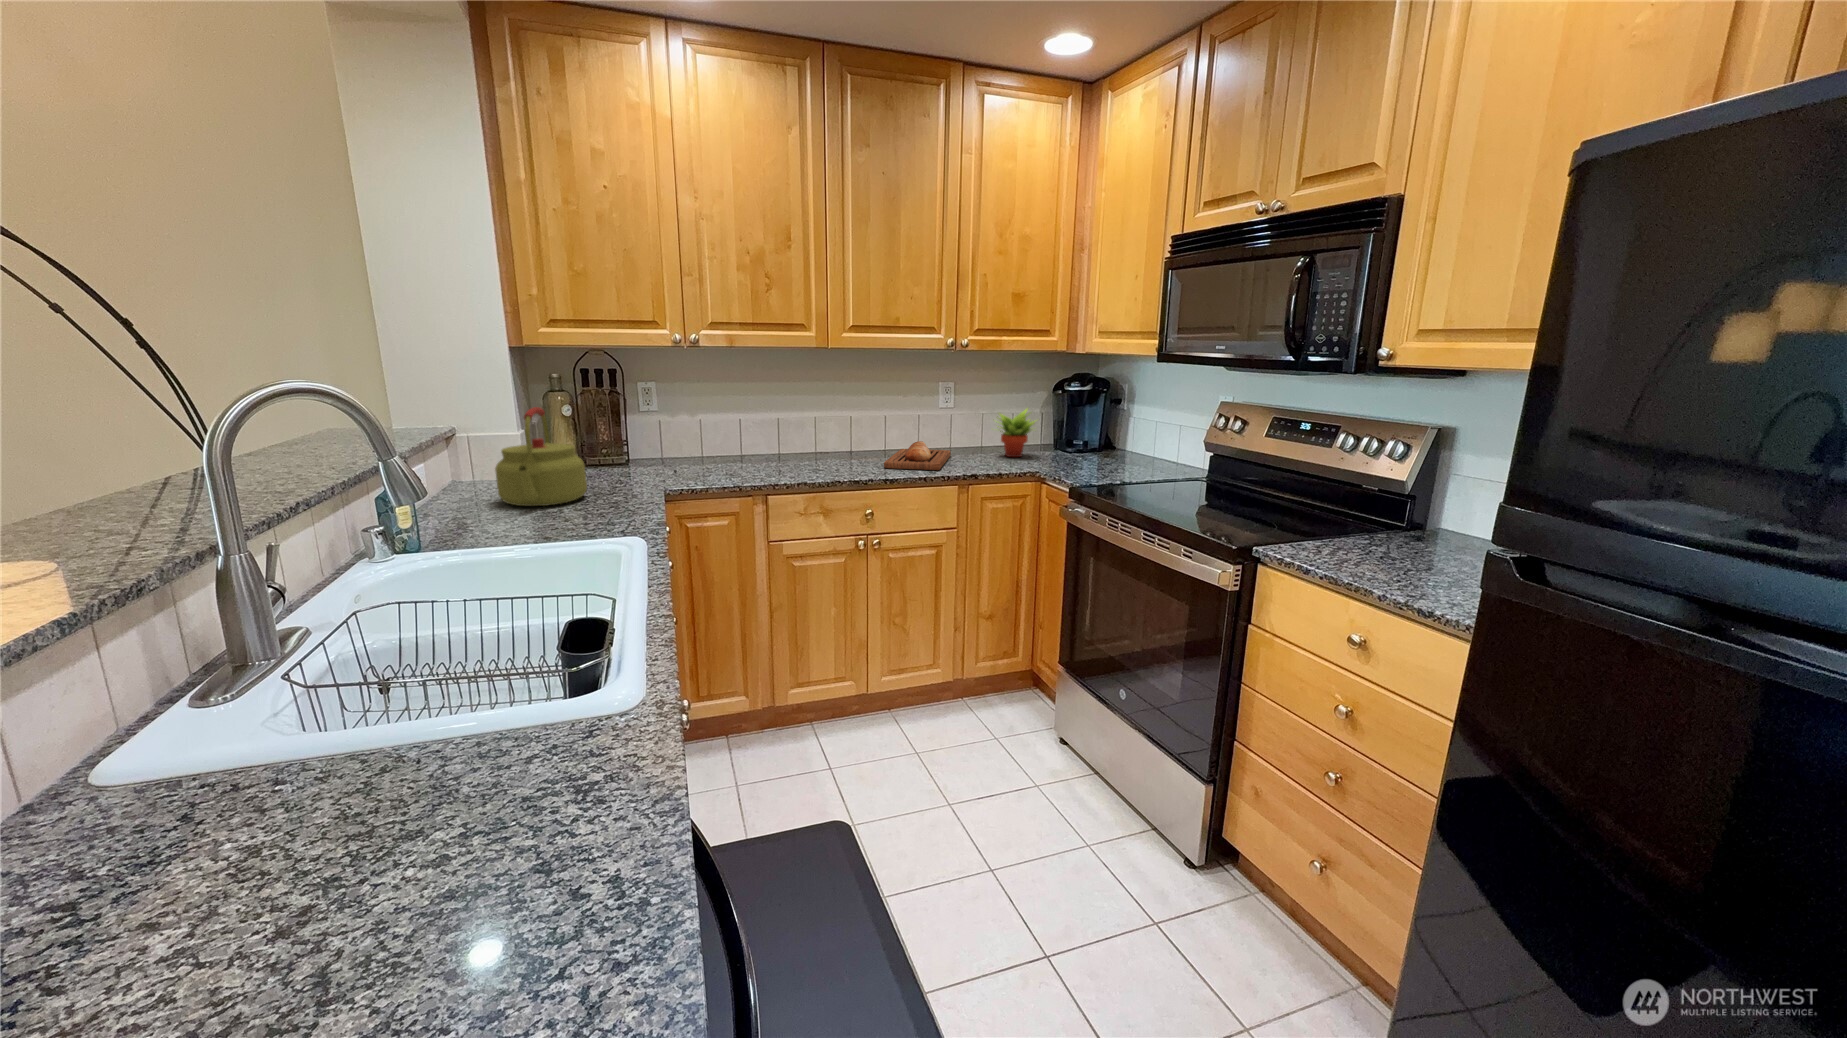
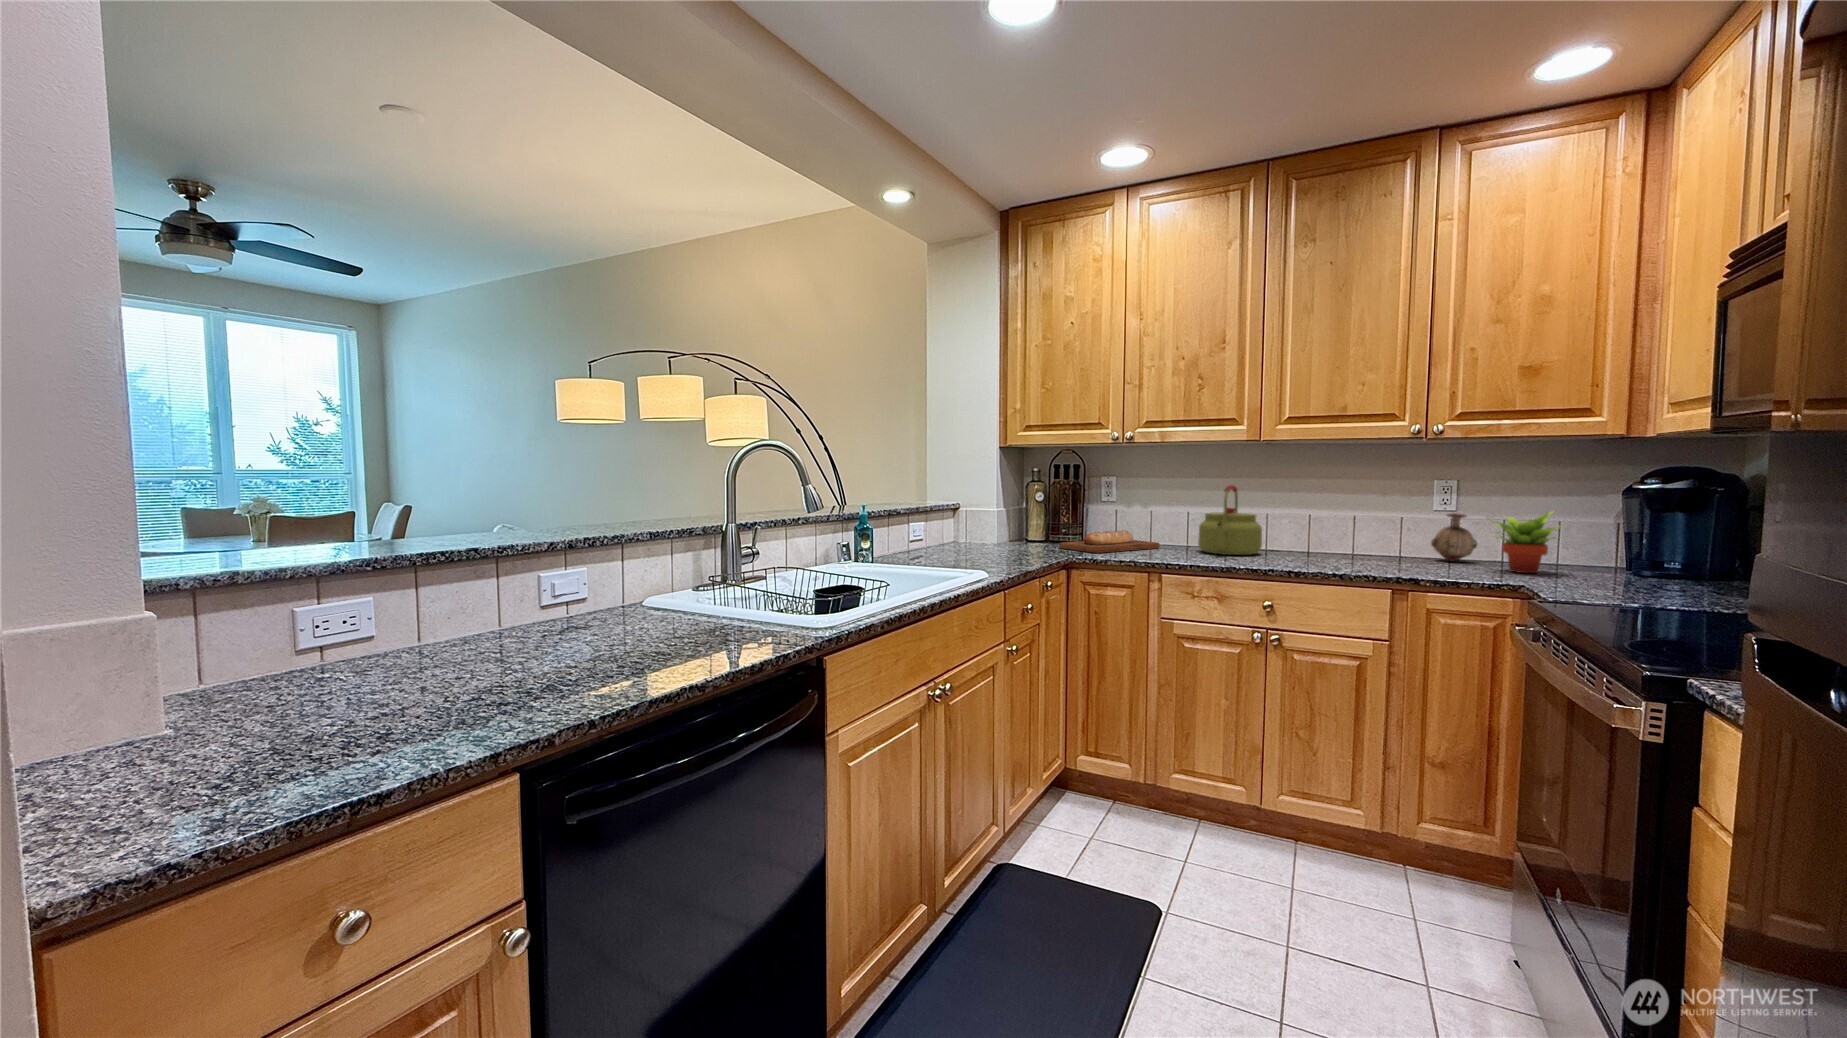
kettle: present [495,407,587,506] -> present [1198,485,1262,555]
vase: none [946,411,972,450] -> present [1431,513,1477,561]
bread loaf: present [884,441,951,470] -> present [1059,530,1160,553]

